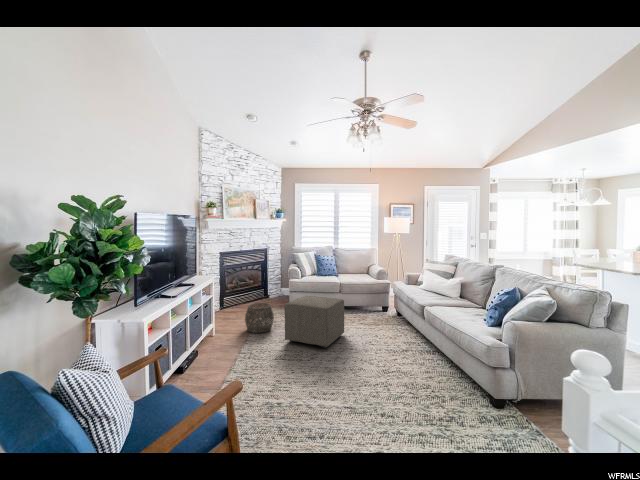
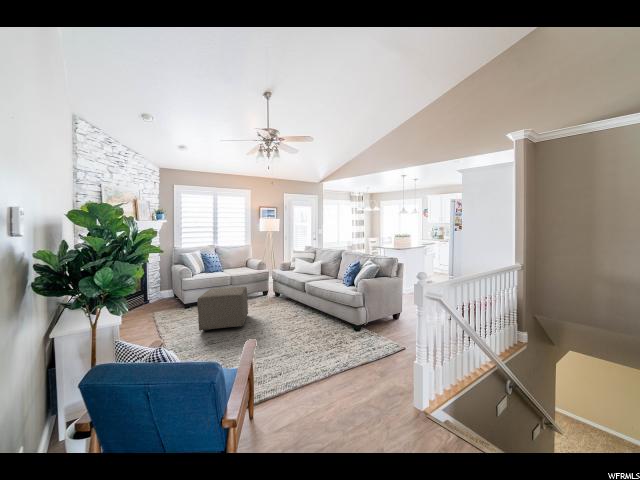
woven basket: present [245,303,274,333] -> none [143,303,178,335]

